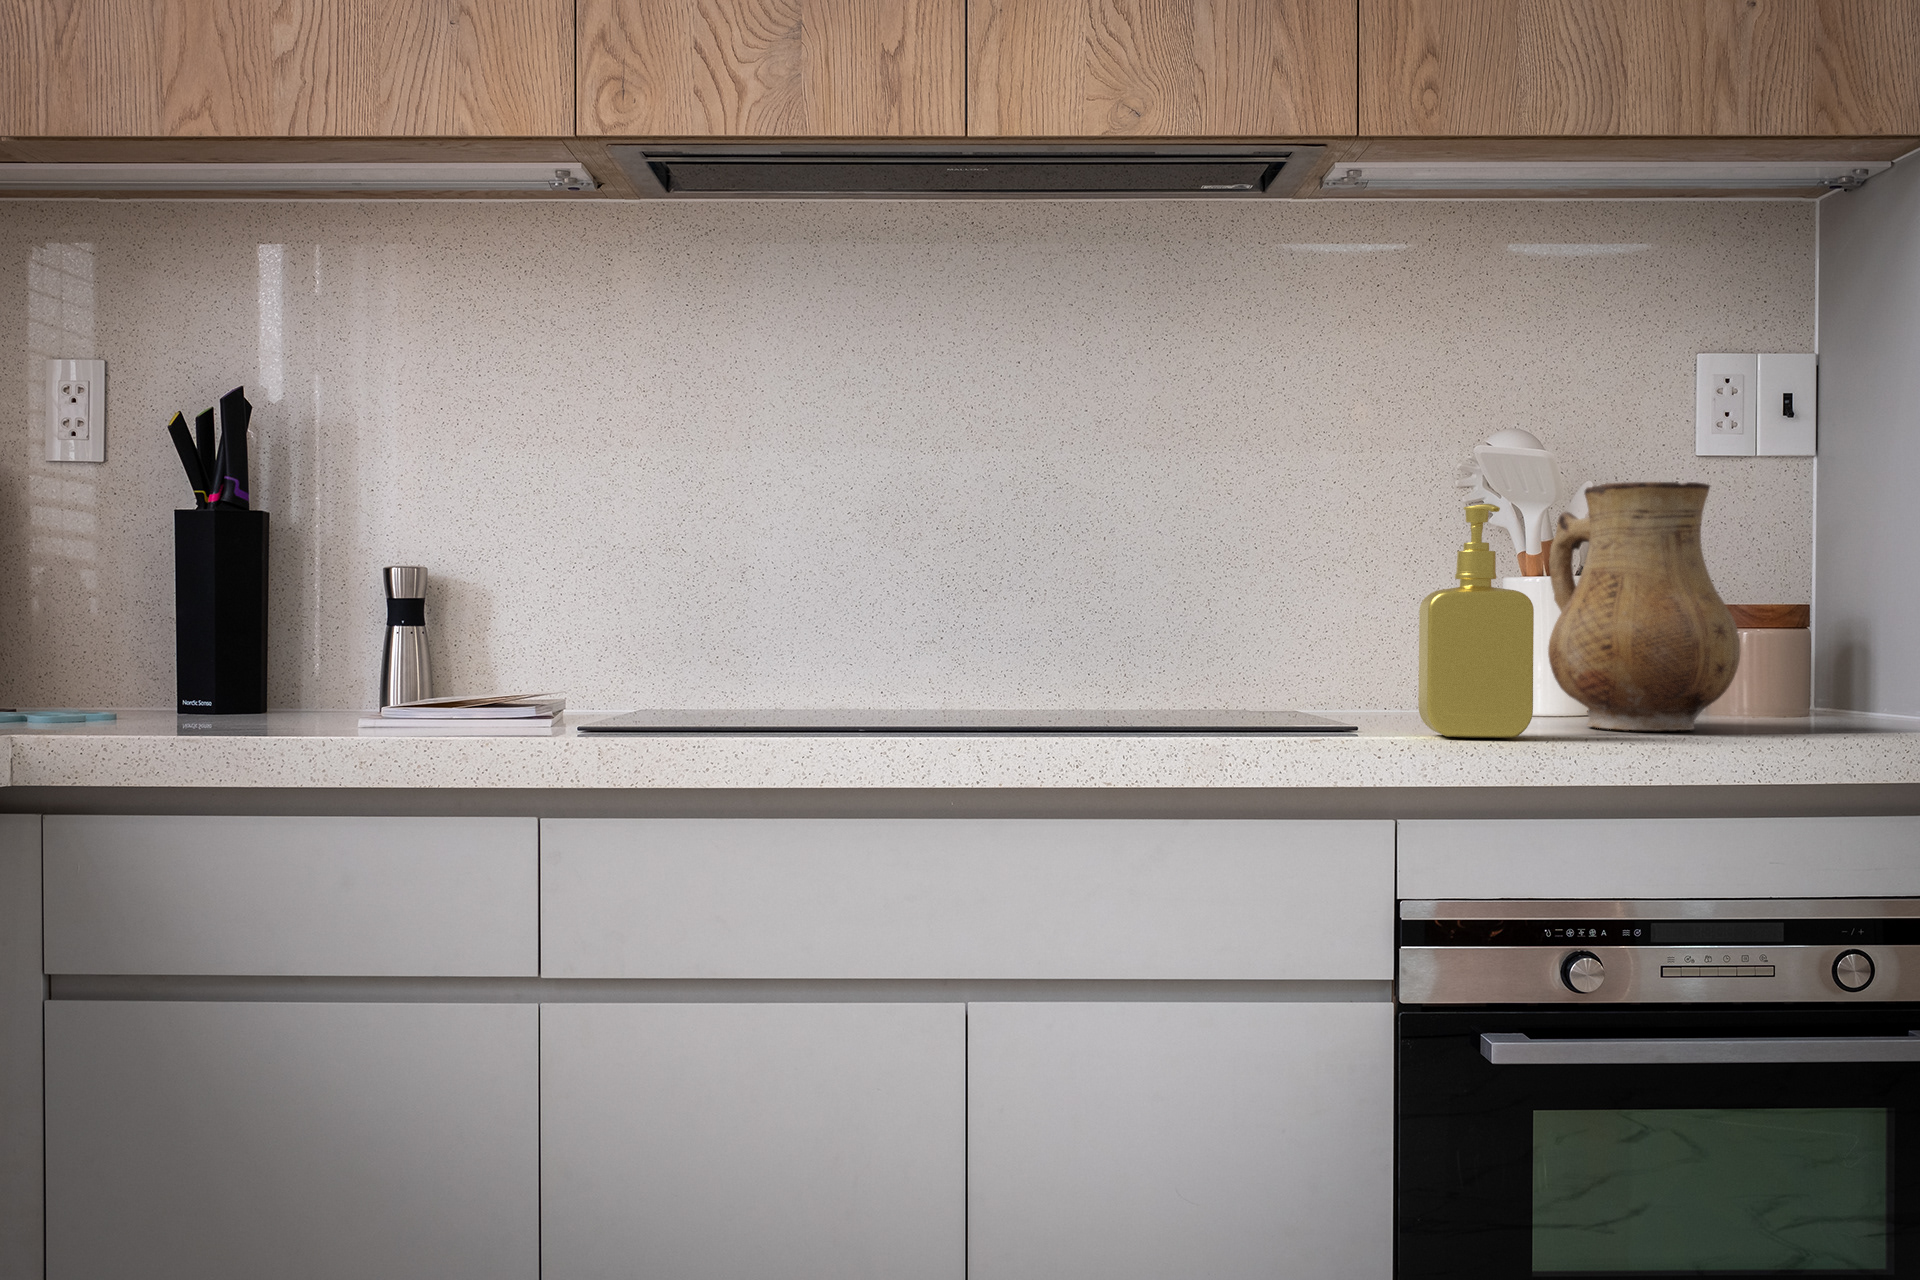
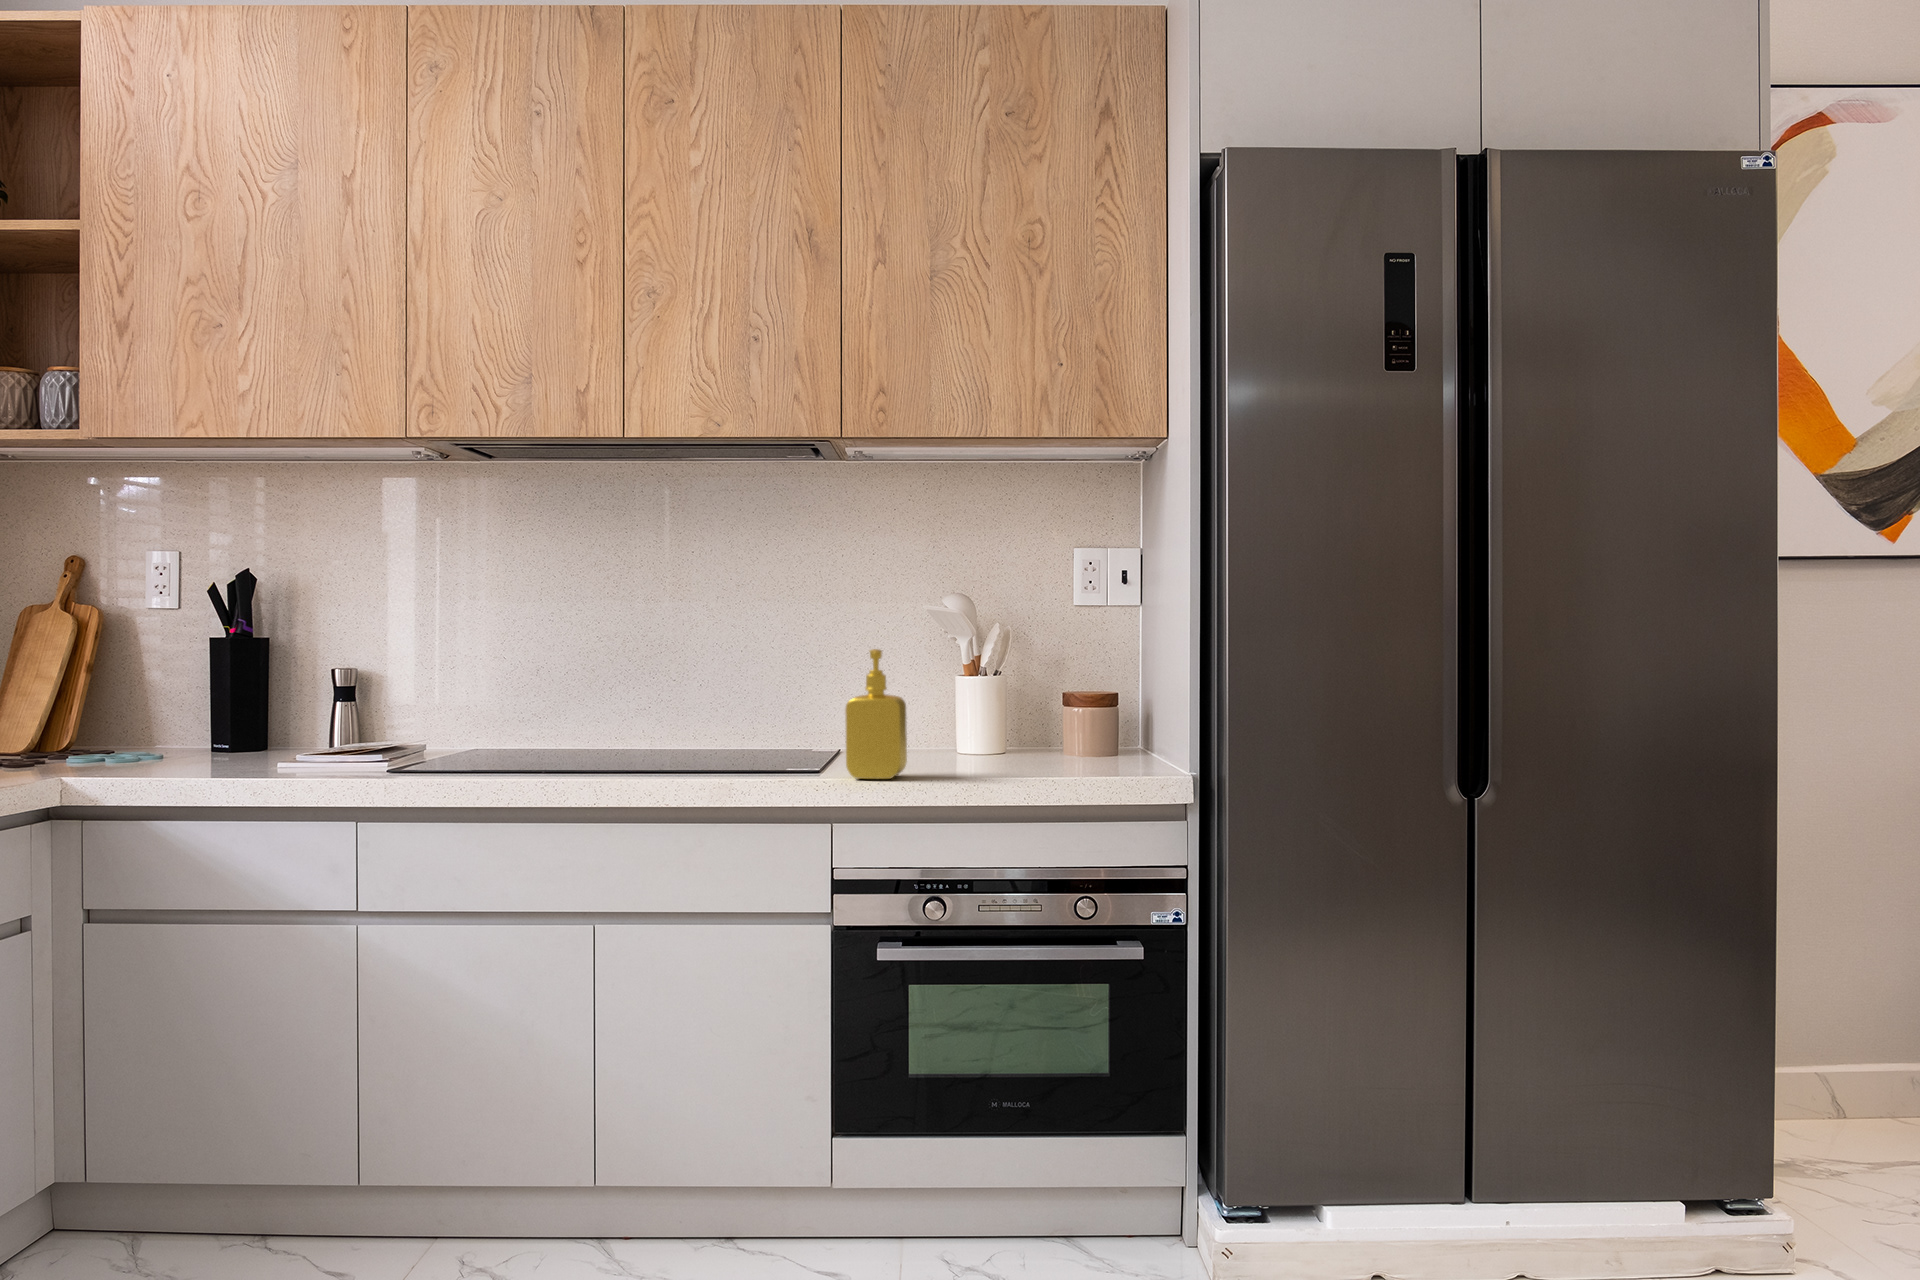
ceramic pitcher: present [1548,482,1741,731] -> none [951,629,1048,771]

